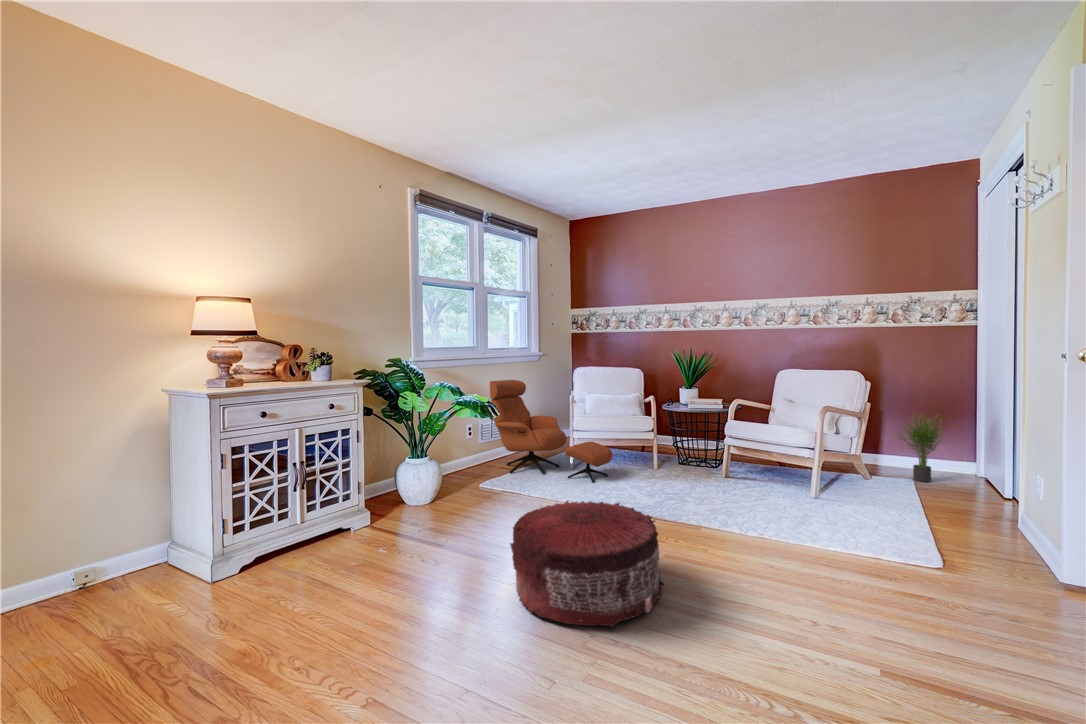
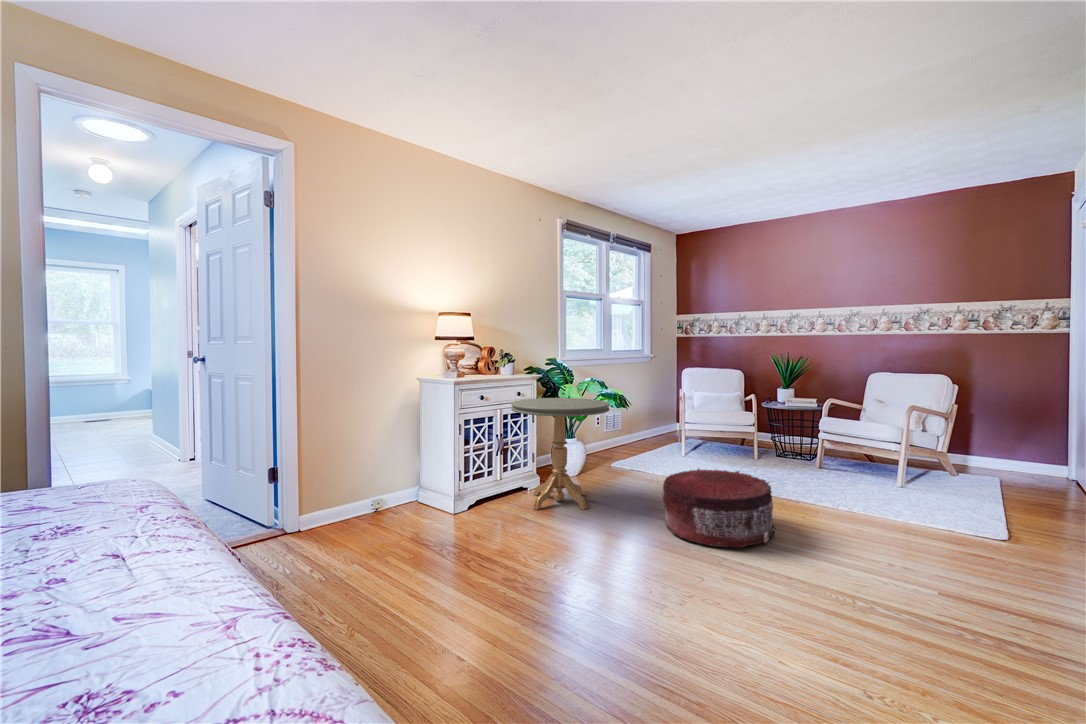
lounge chair: present [490,380,613,482] -> none [611,377,719,464]
side table: none [308,408,453,570] -> present [511,398,610,510]
potted plant: present [901,417,943,482] -> none [975,410,1039,475]

